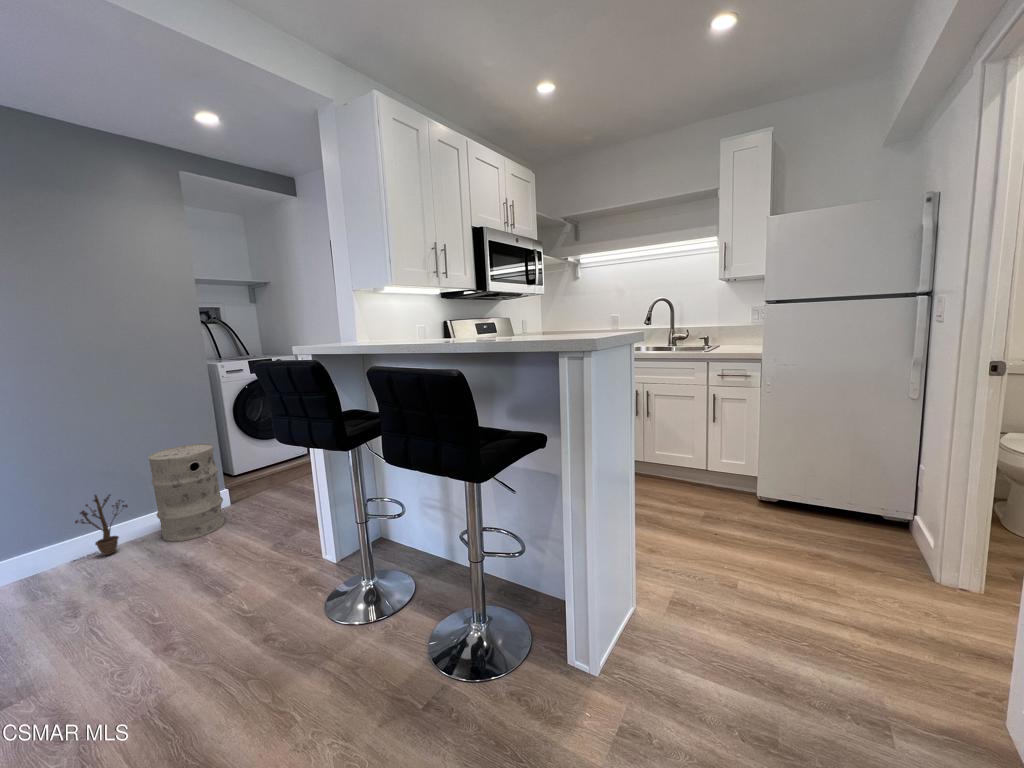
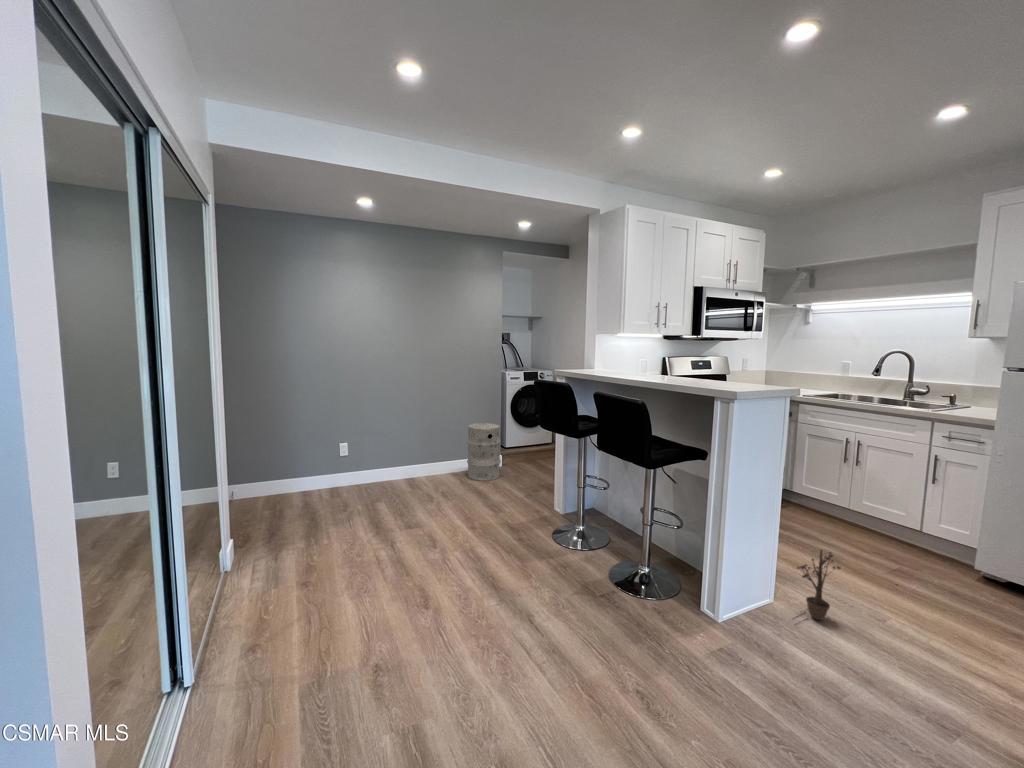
decorative plant: present [71,495,128,562] -> present [793,550,841,620]

